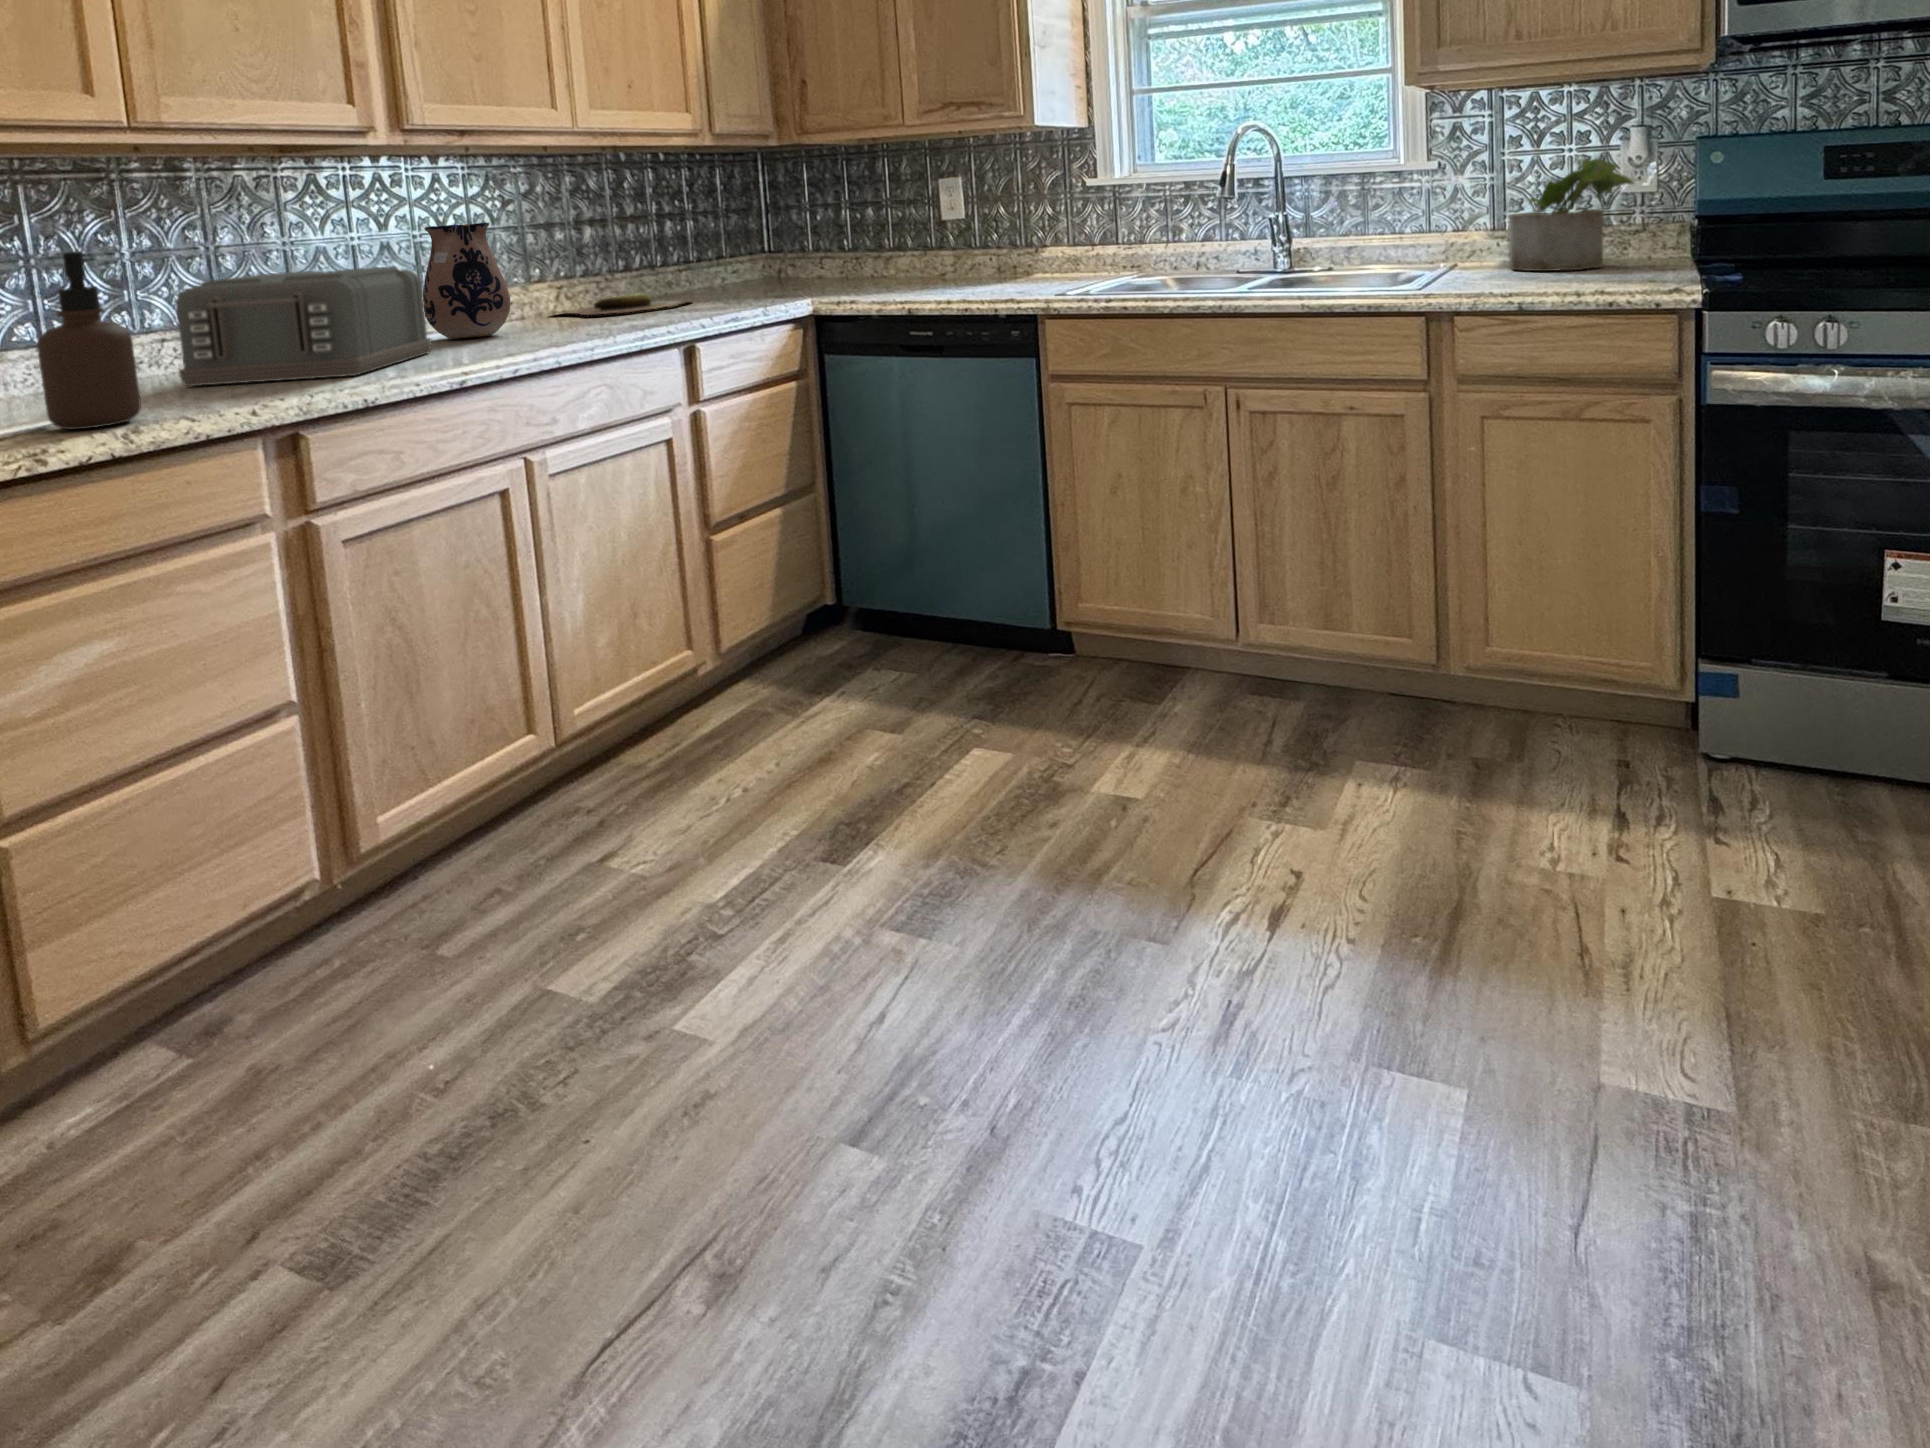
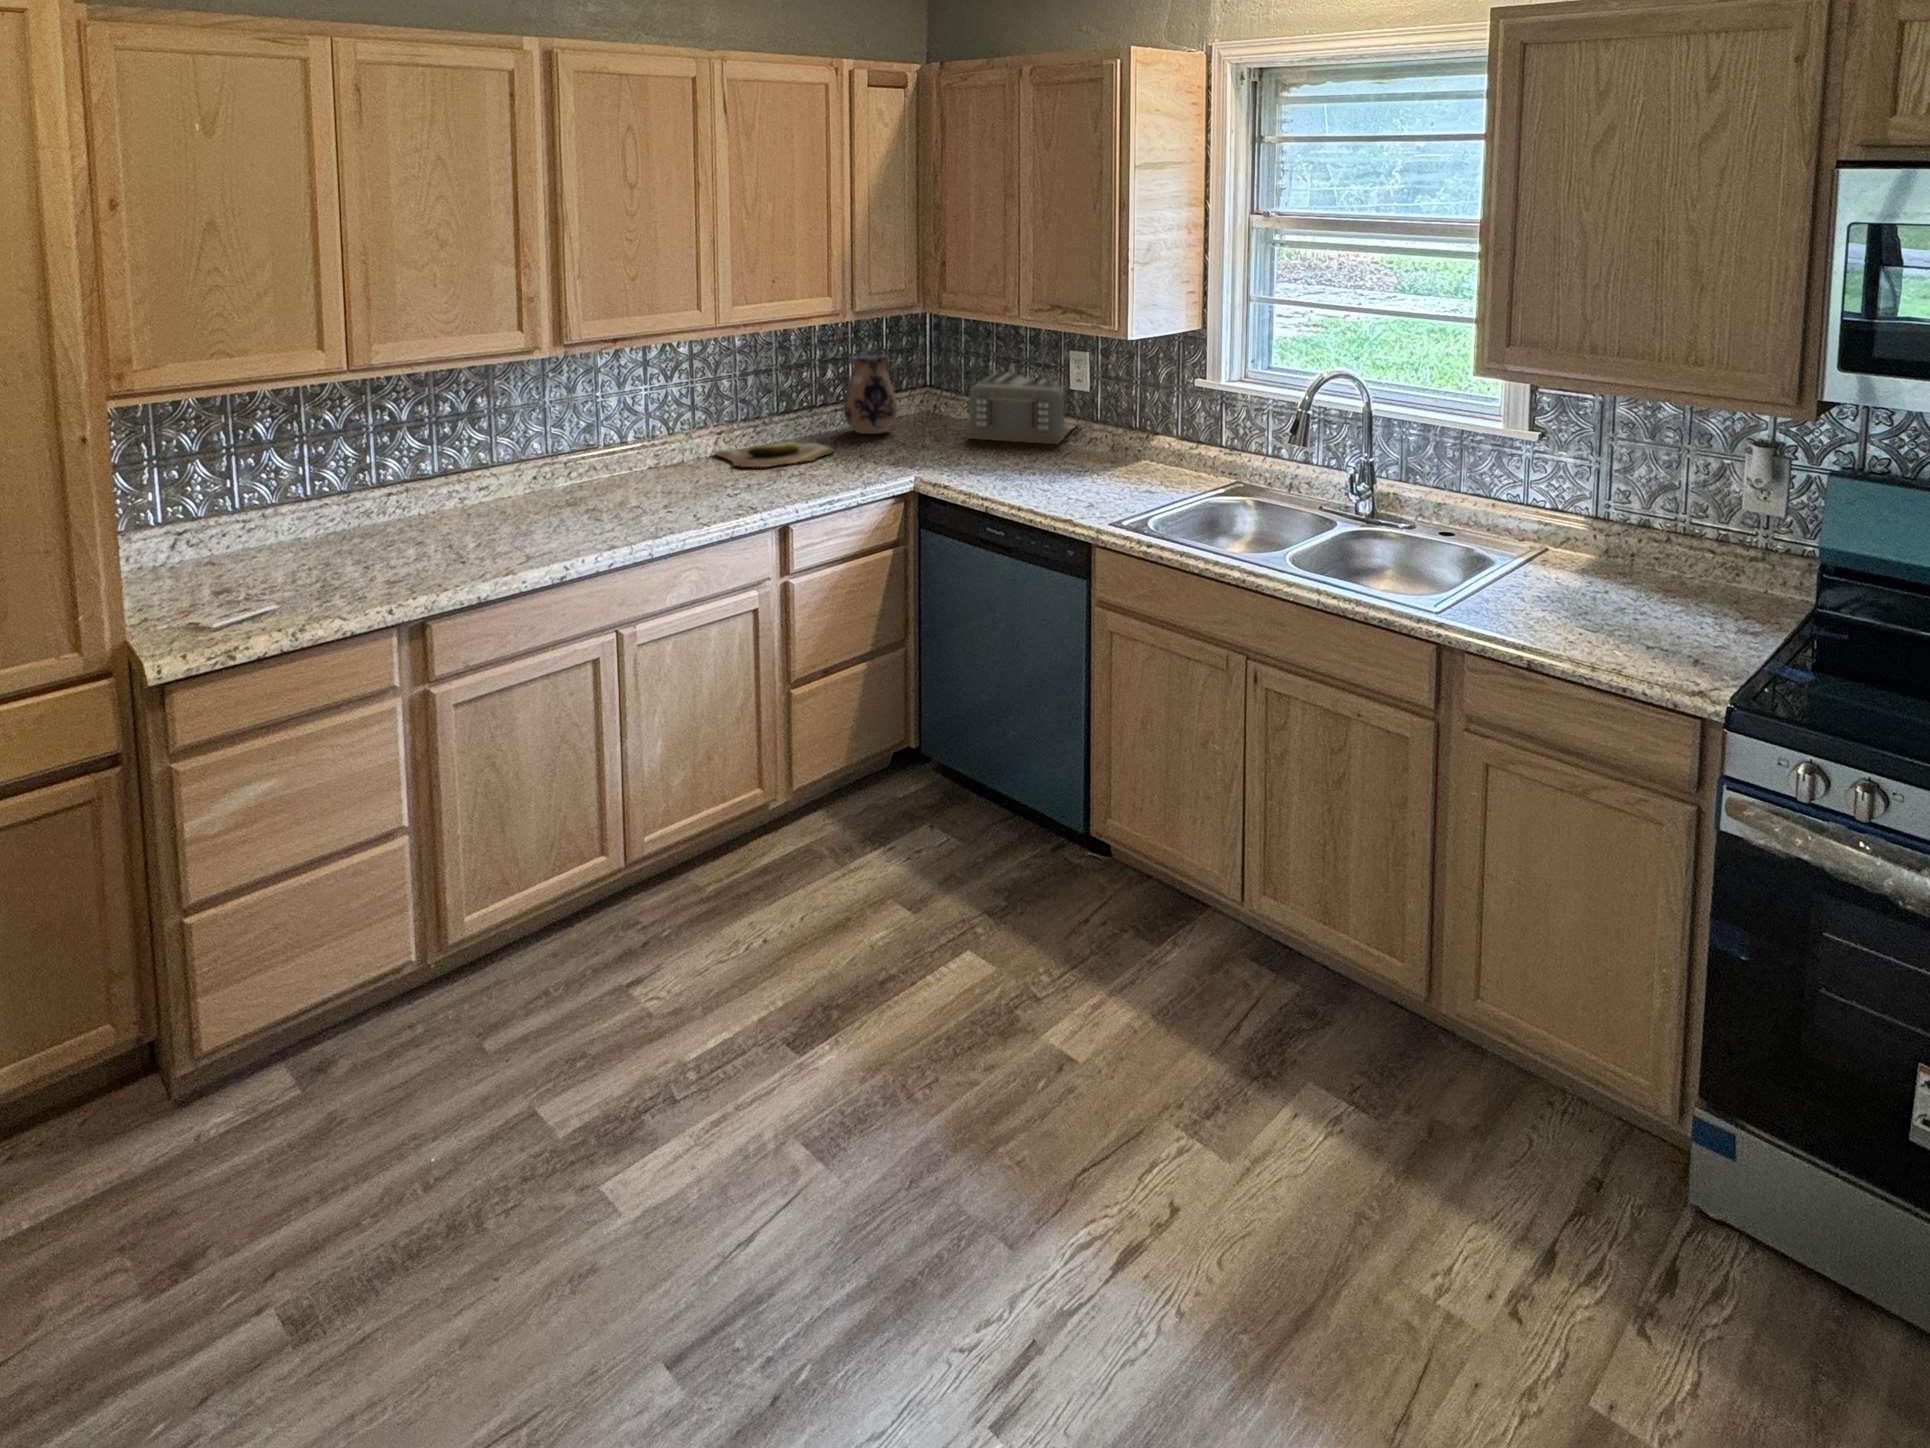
potted plant: present [1508,159,1634,271] -> none [1605,471,1767,590]
ceramic pitcher: present [423,223,510,339] -> present [843,353,898,434]
soap dispenser: present [37,252,141,429] -> none [254,485,320,618]
toaster: present [176,266,432,386] -> present [967,370,1071,444]

